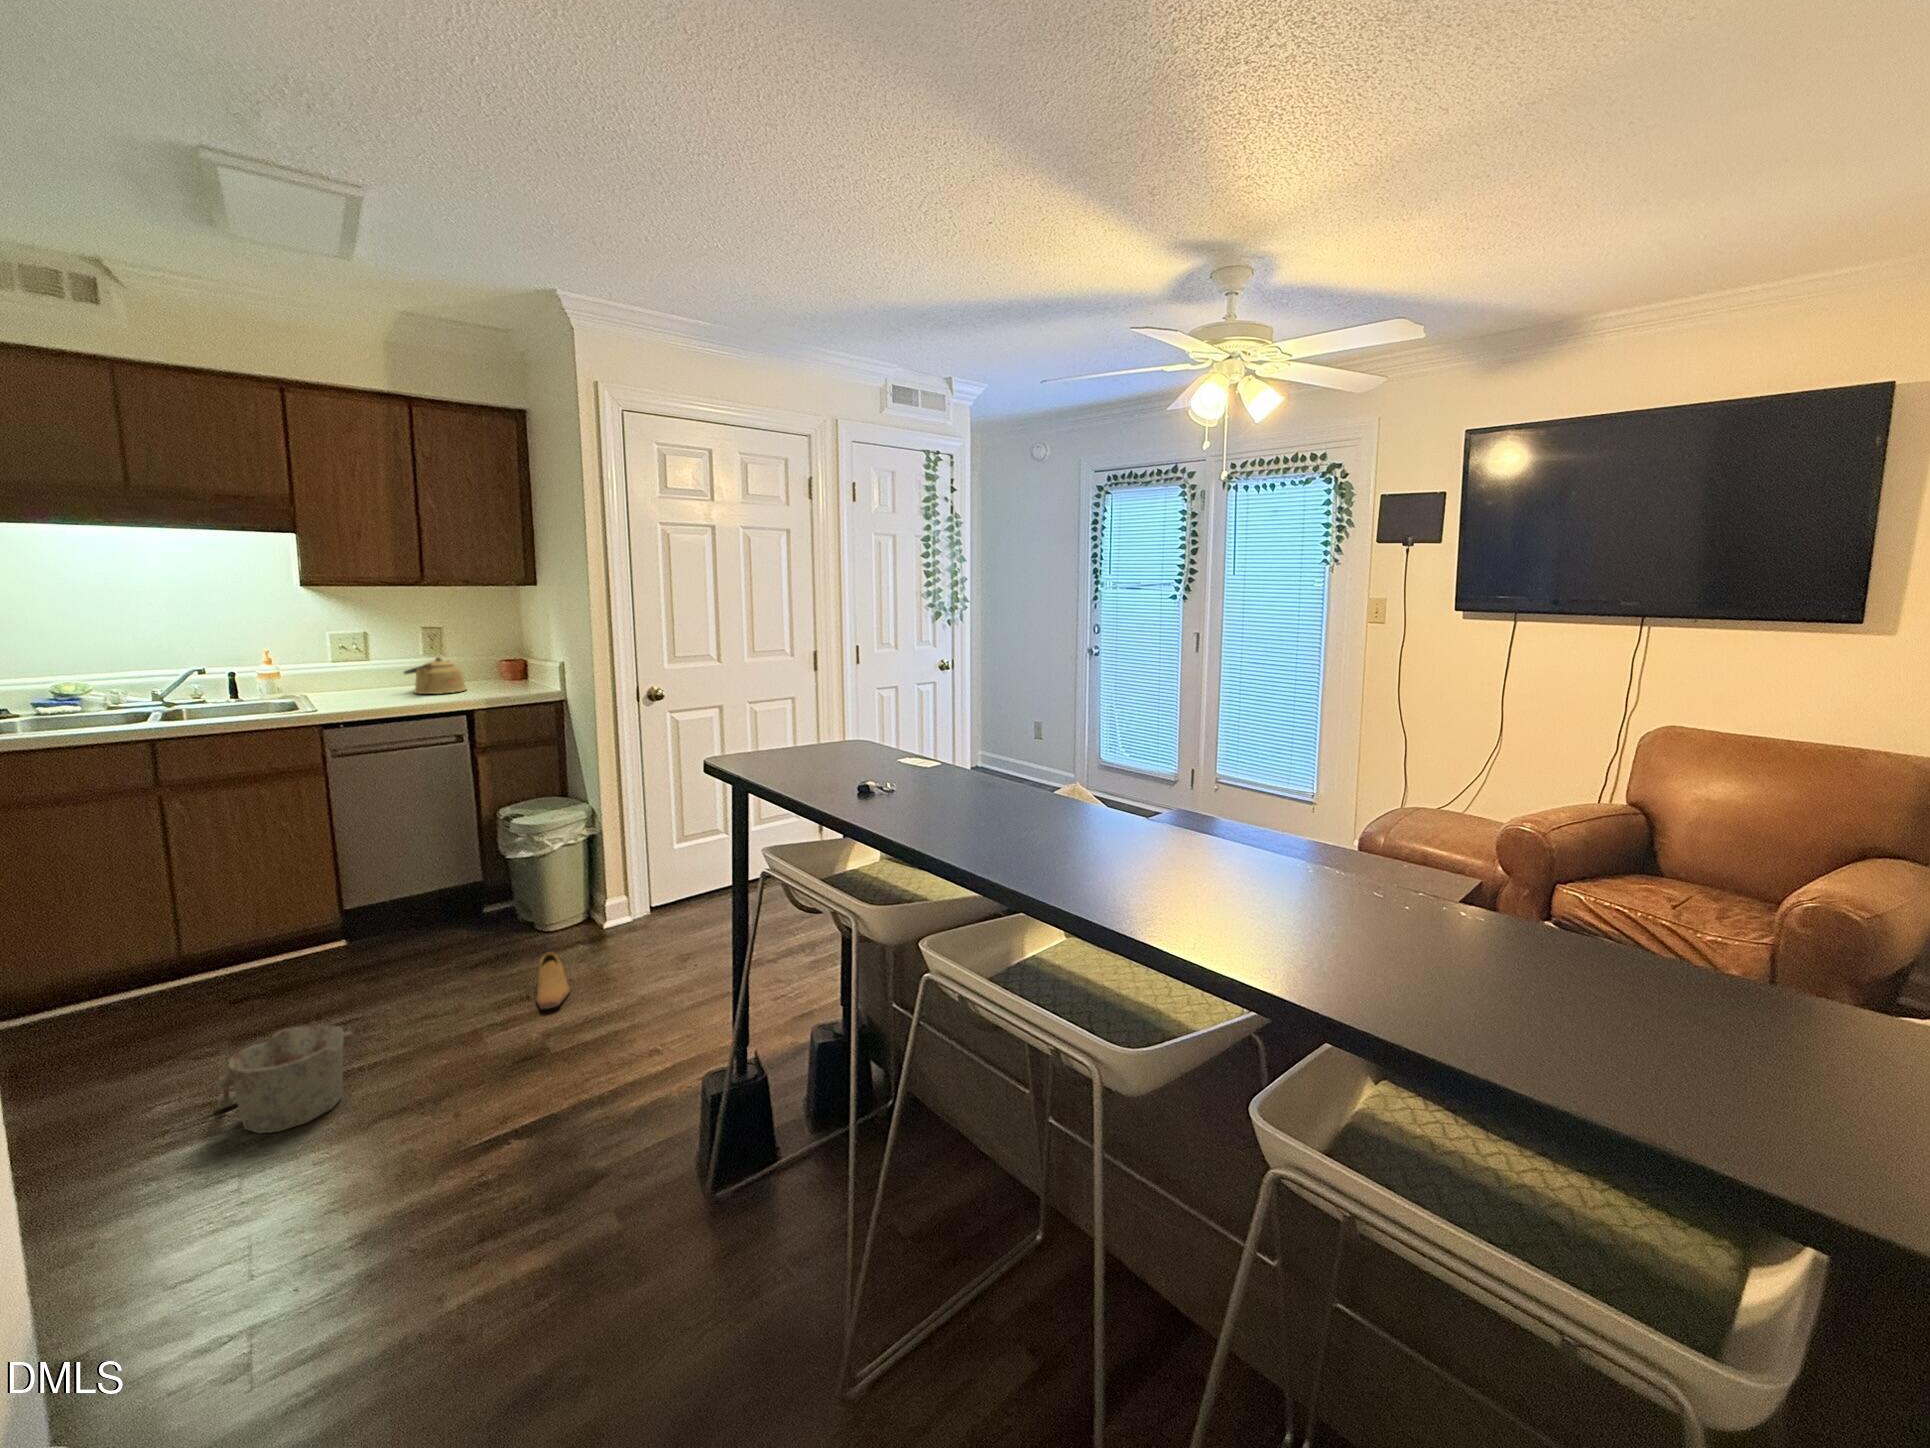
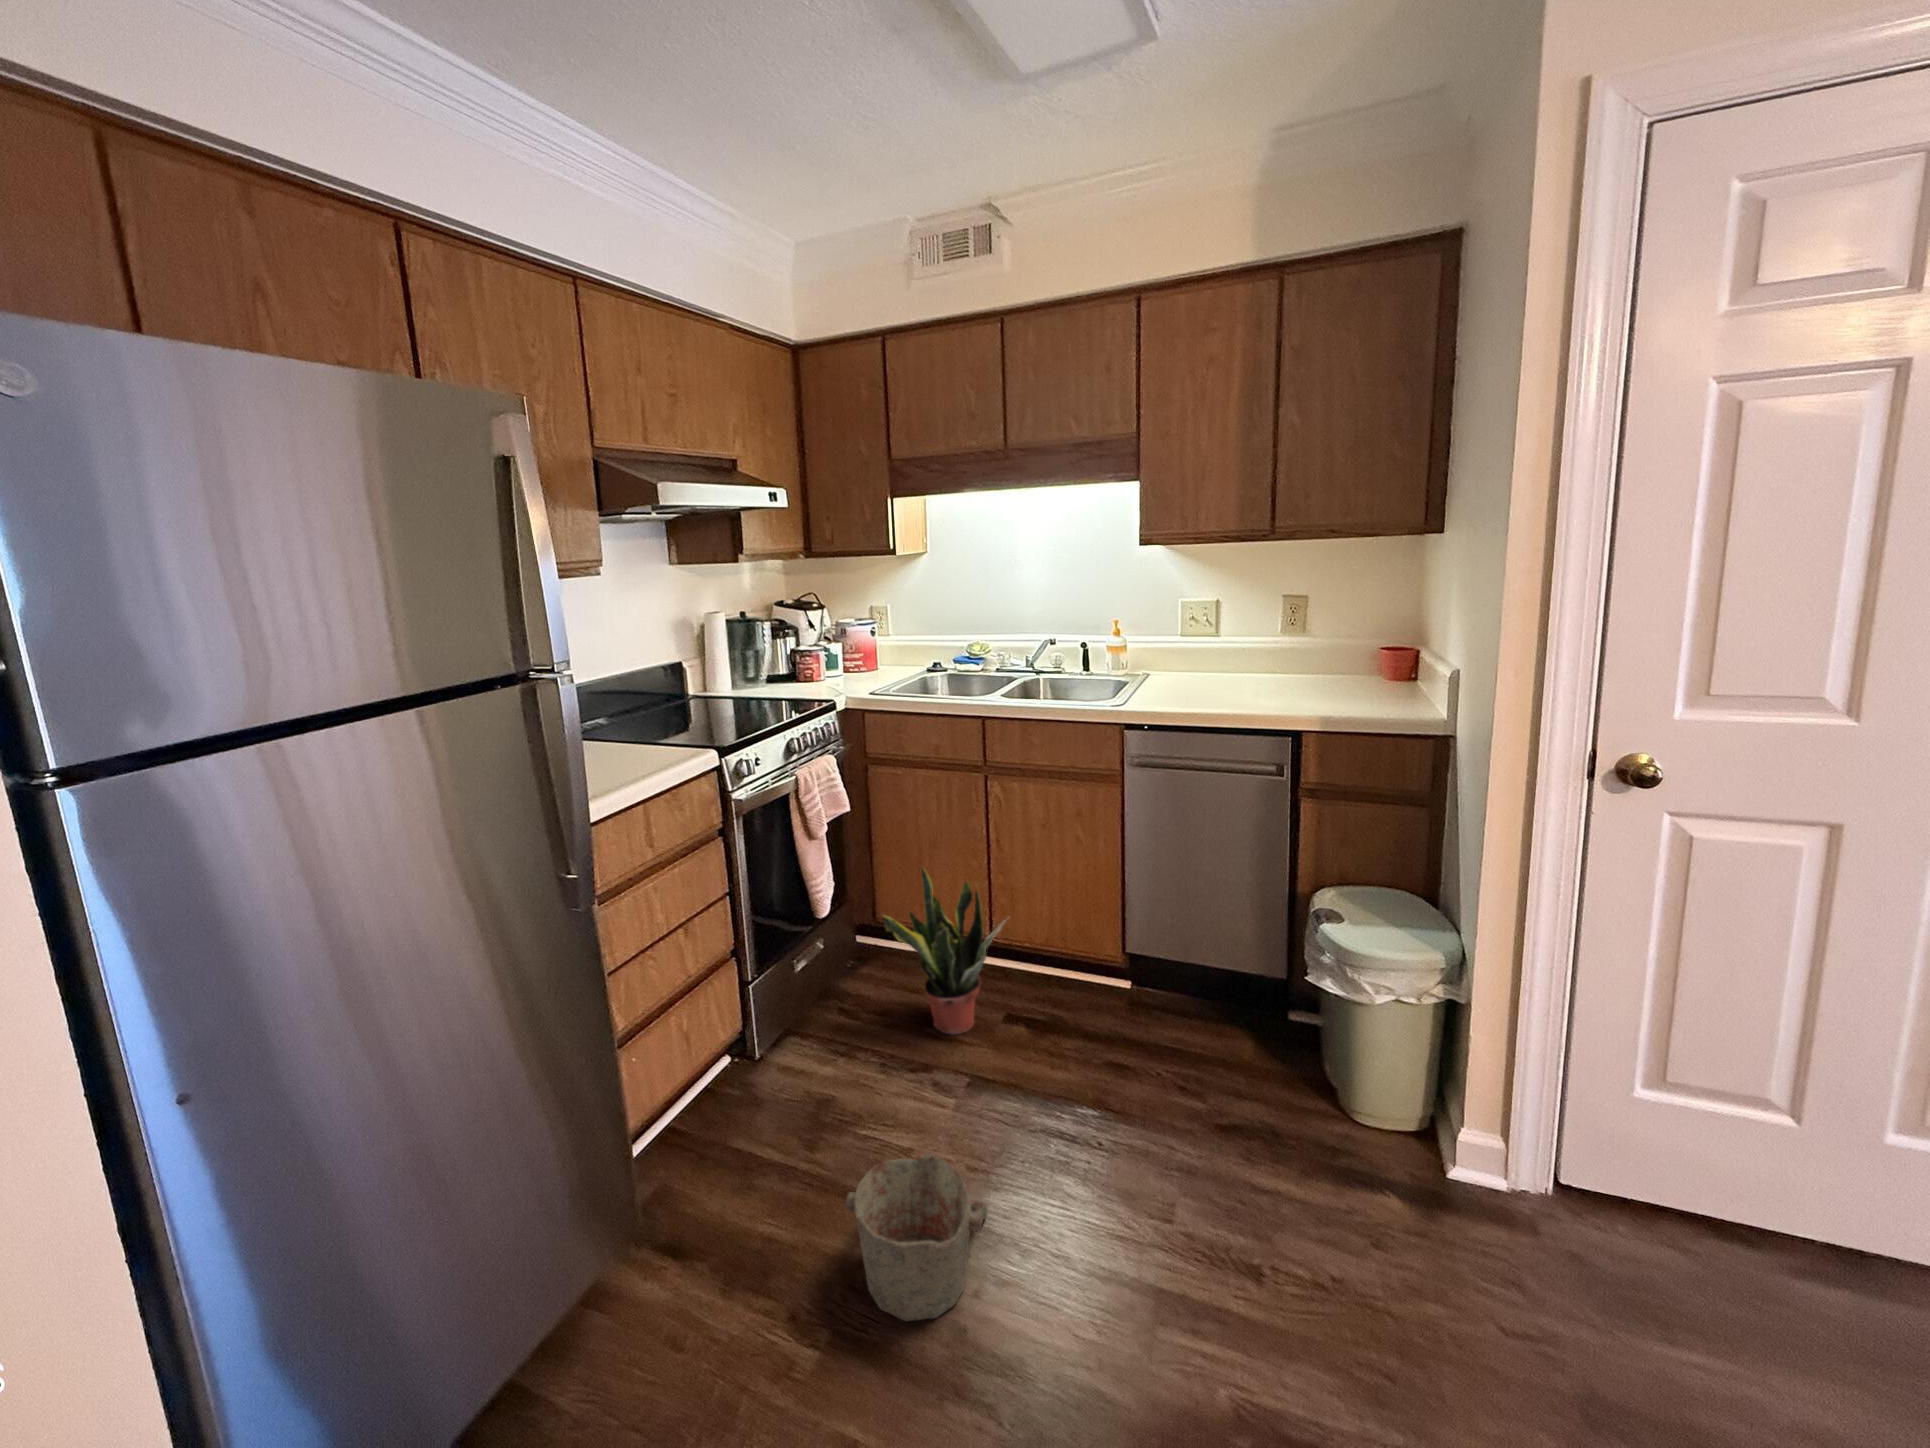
kettle: present [404,657,466,694] -> none [1235,642,1314,697]
potted plant: none [87,885,238,1033] -> present [882,867,1005,1034]
shoe: present [536,952,570,1009] -> none [1254,1207,1330,1355]

